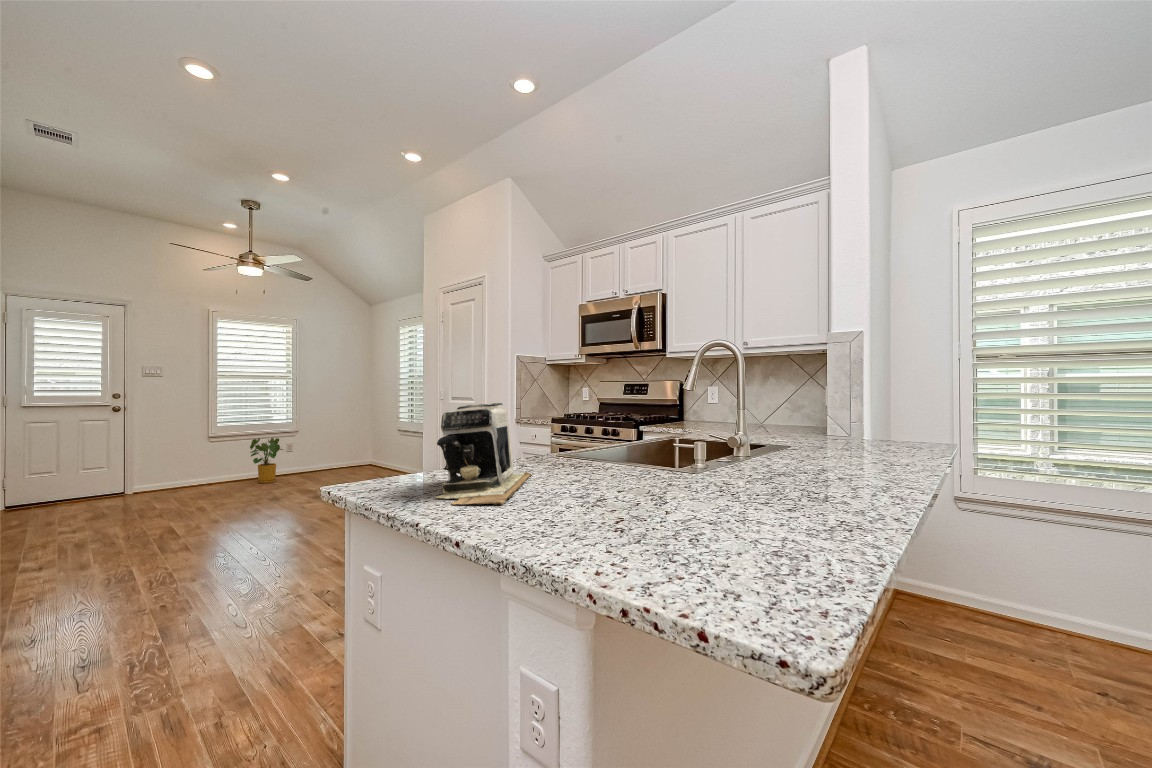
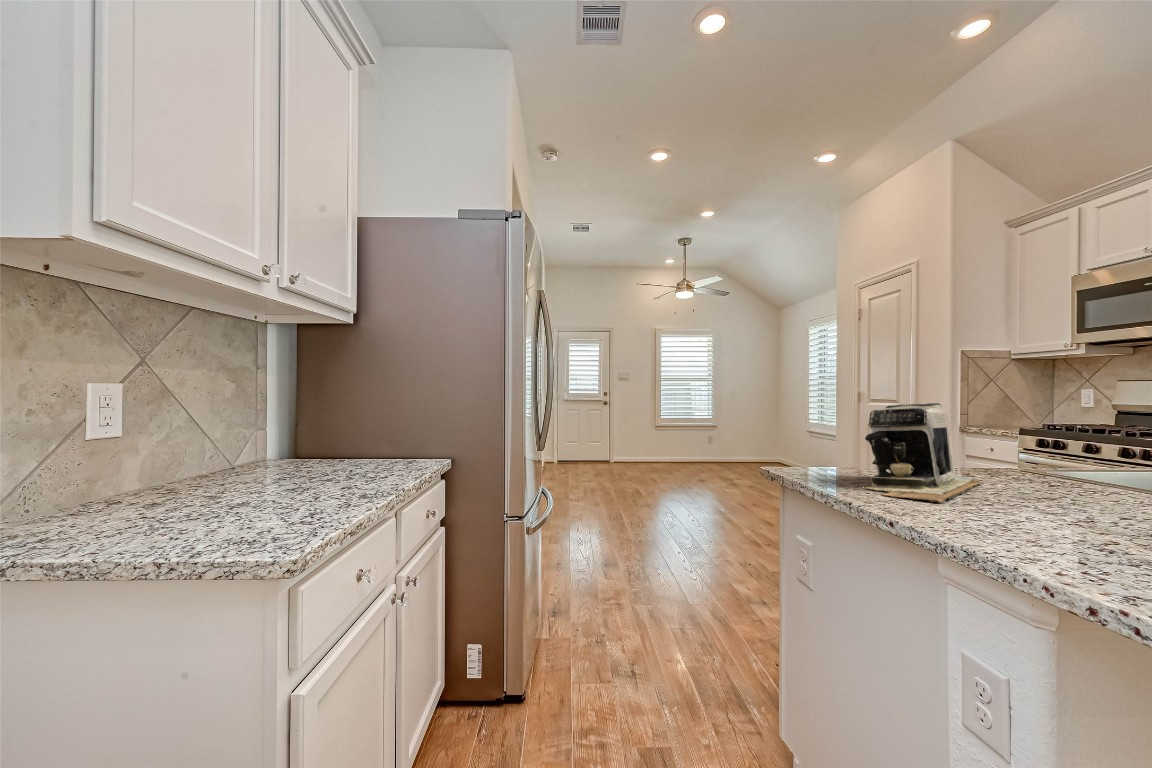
house plant: present [250,438,283,483] -> none [682,431,708,470]

